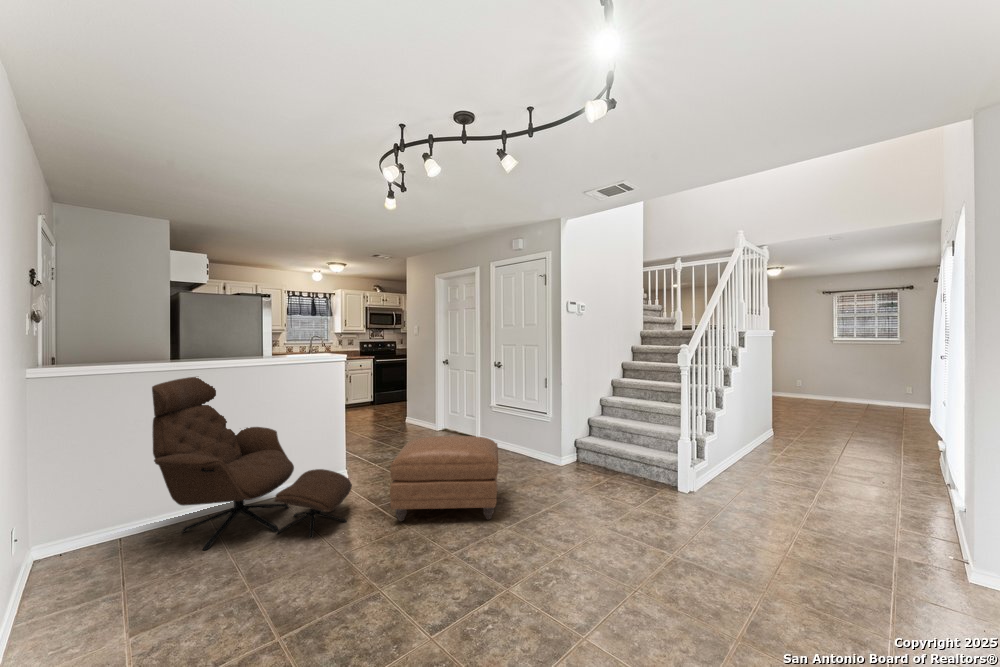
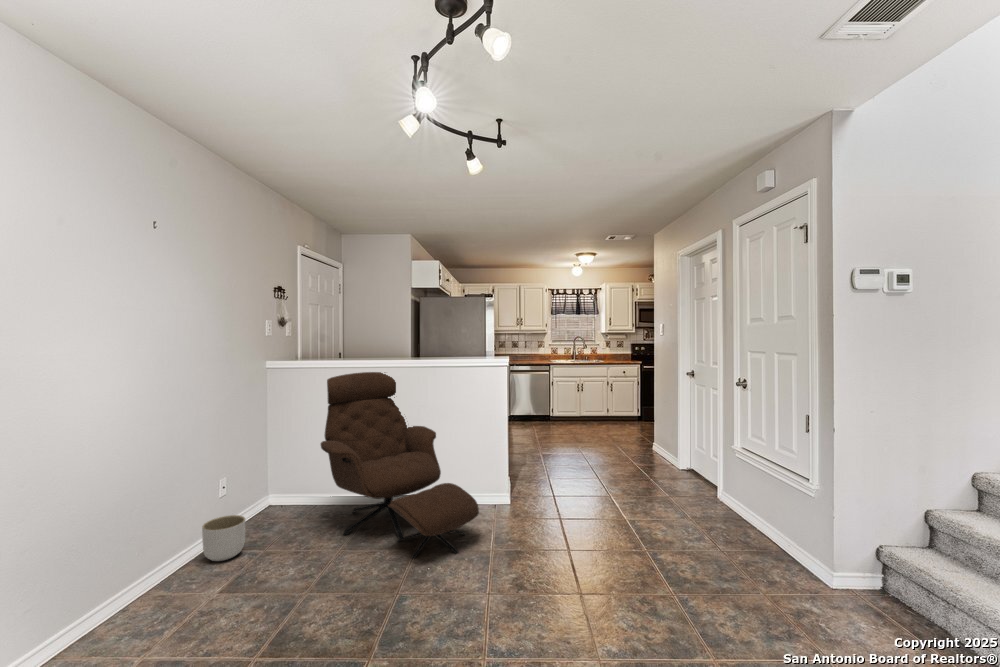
ottoman: present [390,436,498,521] -> none [486,474,664,629]
planter: none [13,568,86,635] -> present [202,515,246,561]

